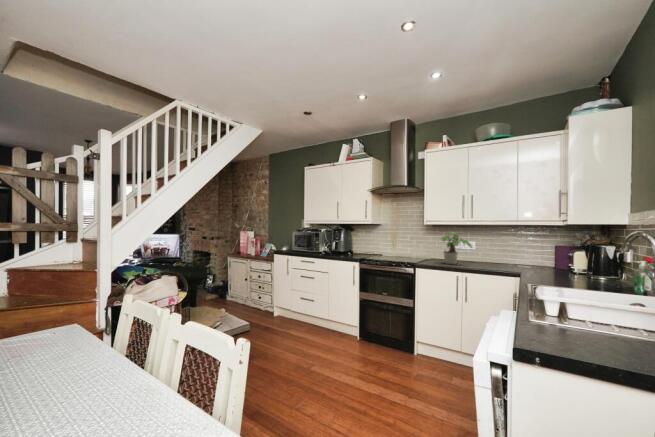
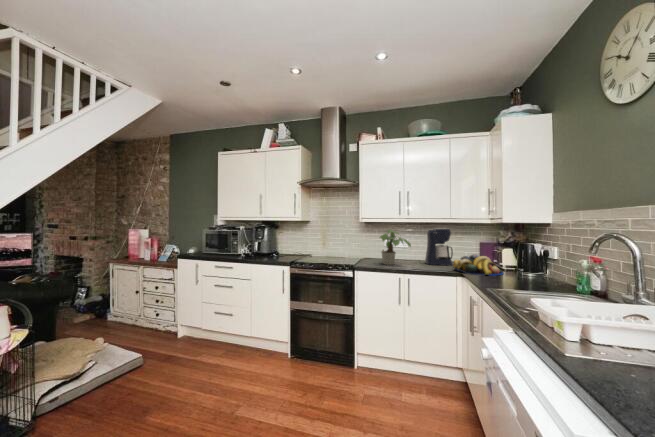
coffee maker: none [490,230,521,267] -> present [425,228,453,266]
fruit bowl: none [514,256,570,277] -> present [453,255,503,276]

